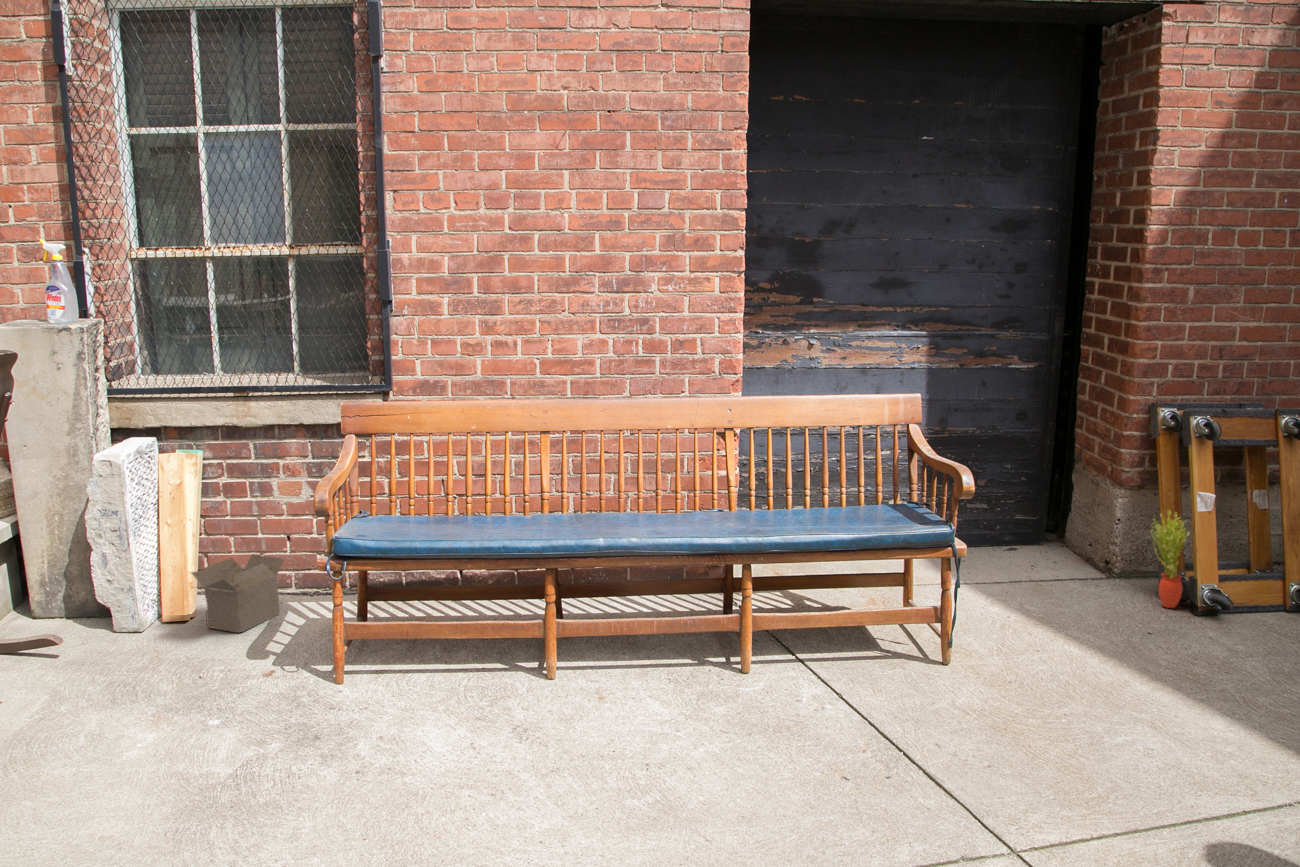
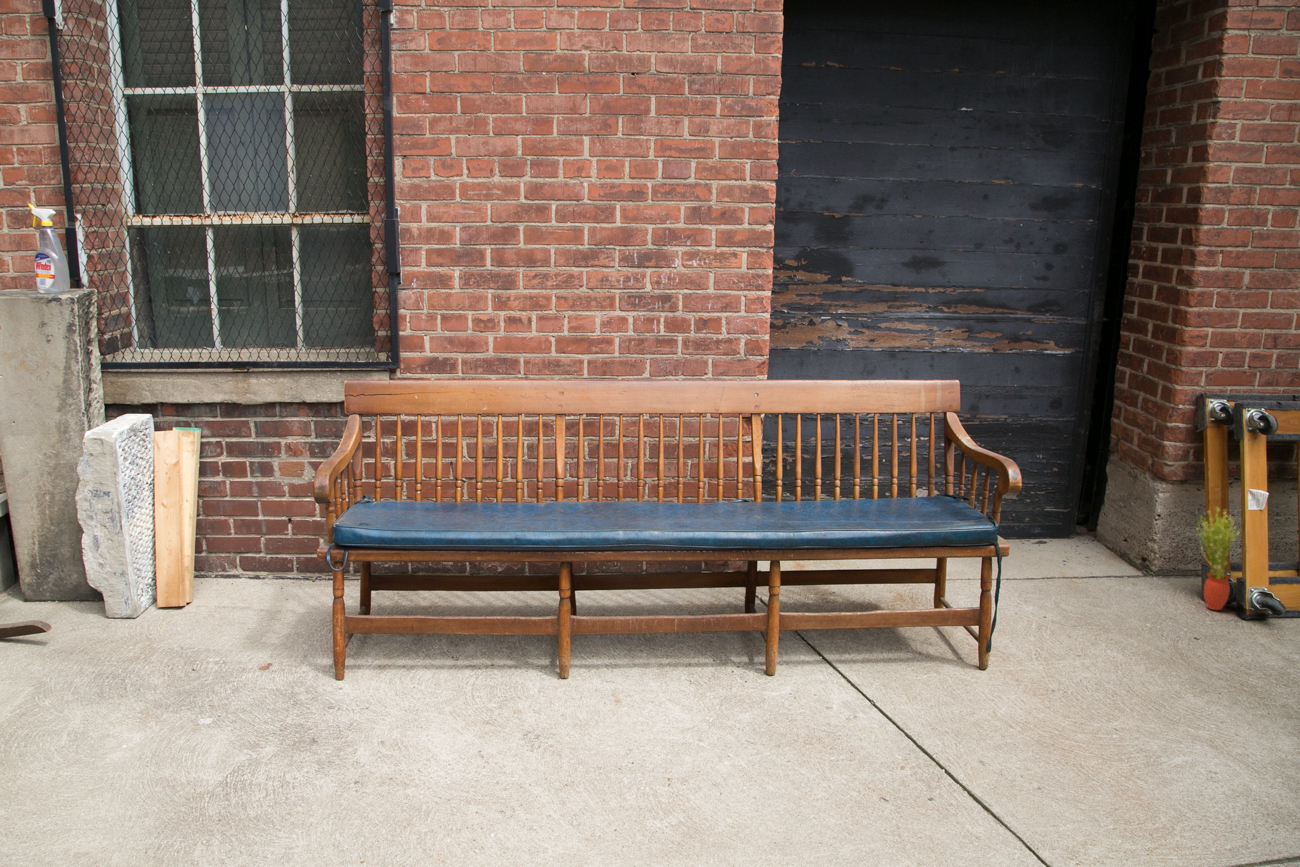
cardboard box: present [192,554,284,633] -> none [184,537,286,621]

